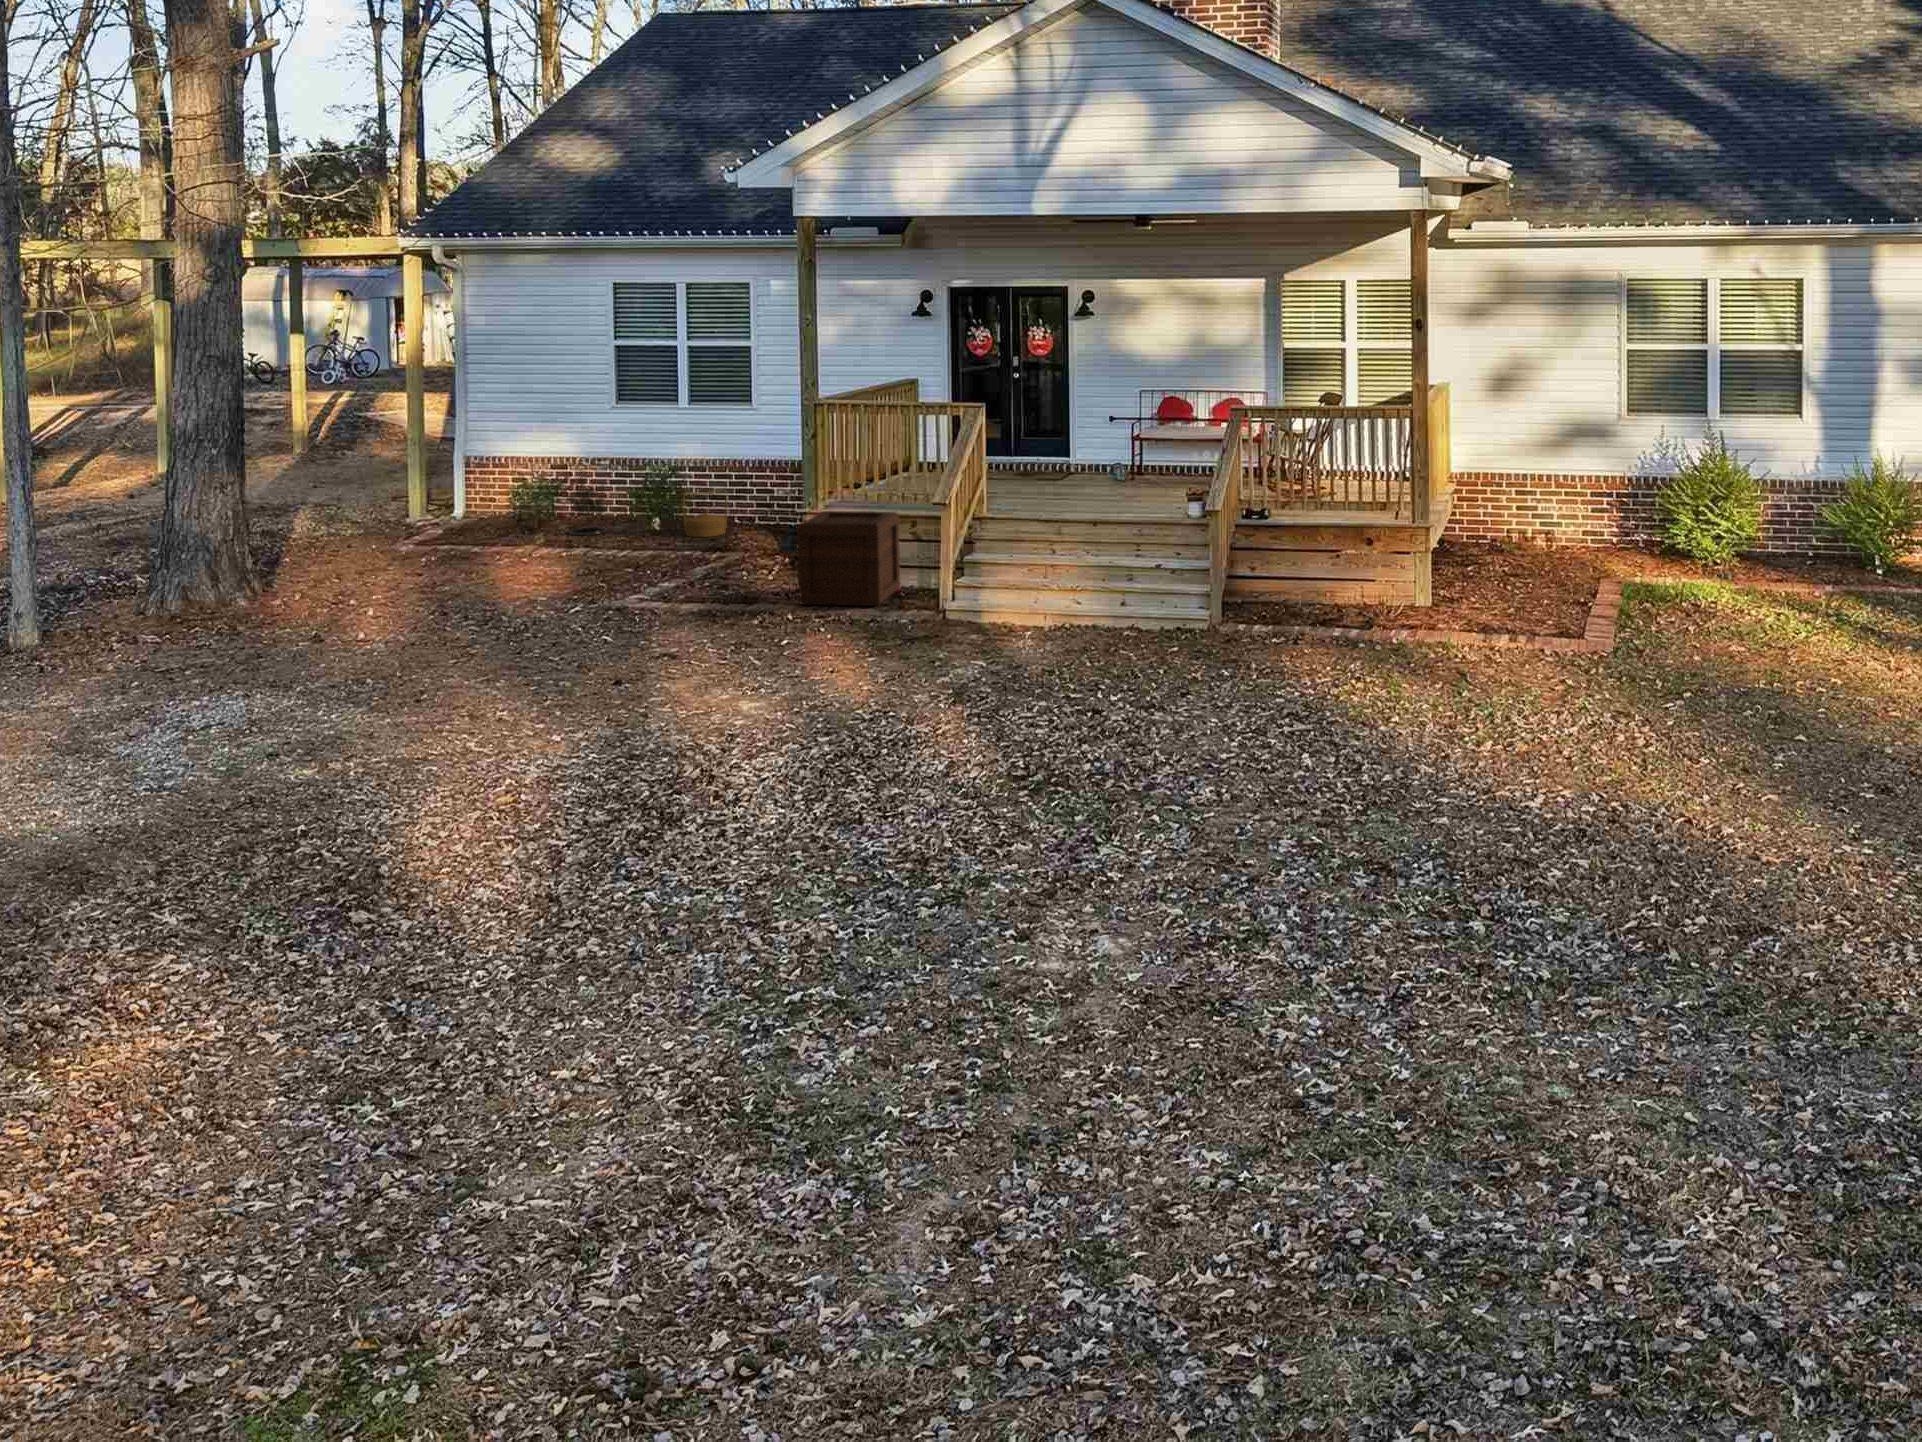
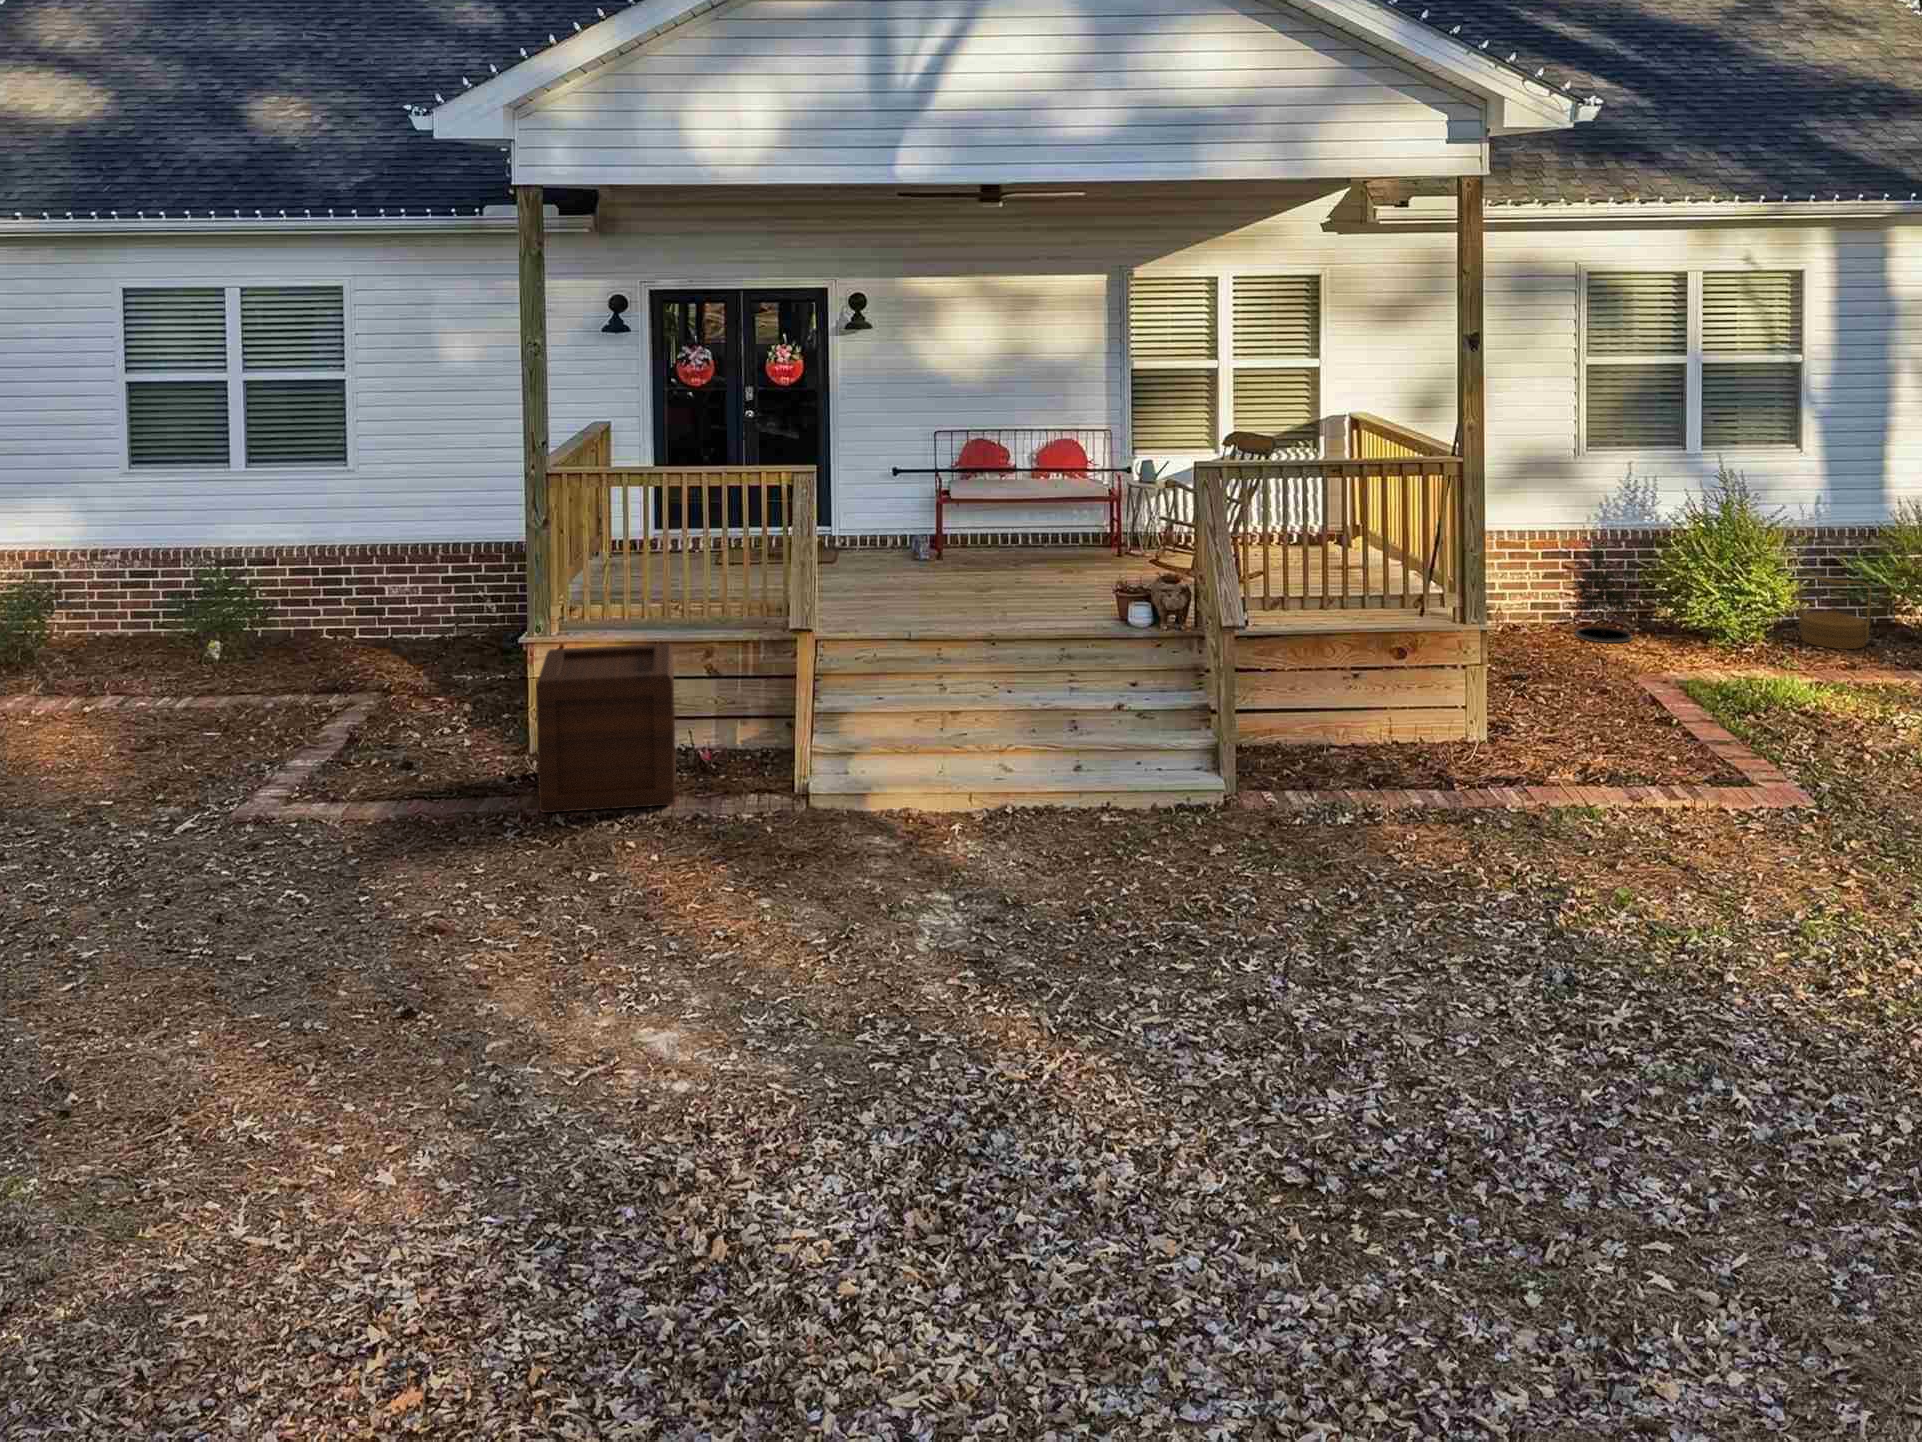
potted tree: present [567,469,608,535] -> present [1572,546,1635,643]
woven basket: present [684,491,727,537] -> present [1798,575,1872,649]

